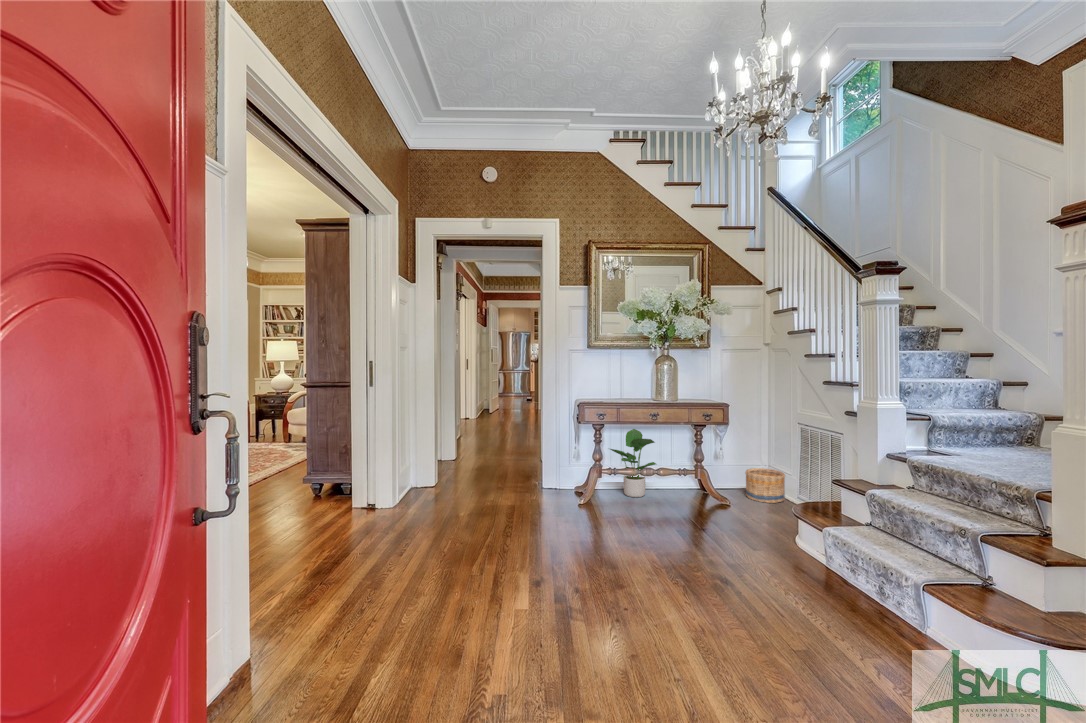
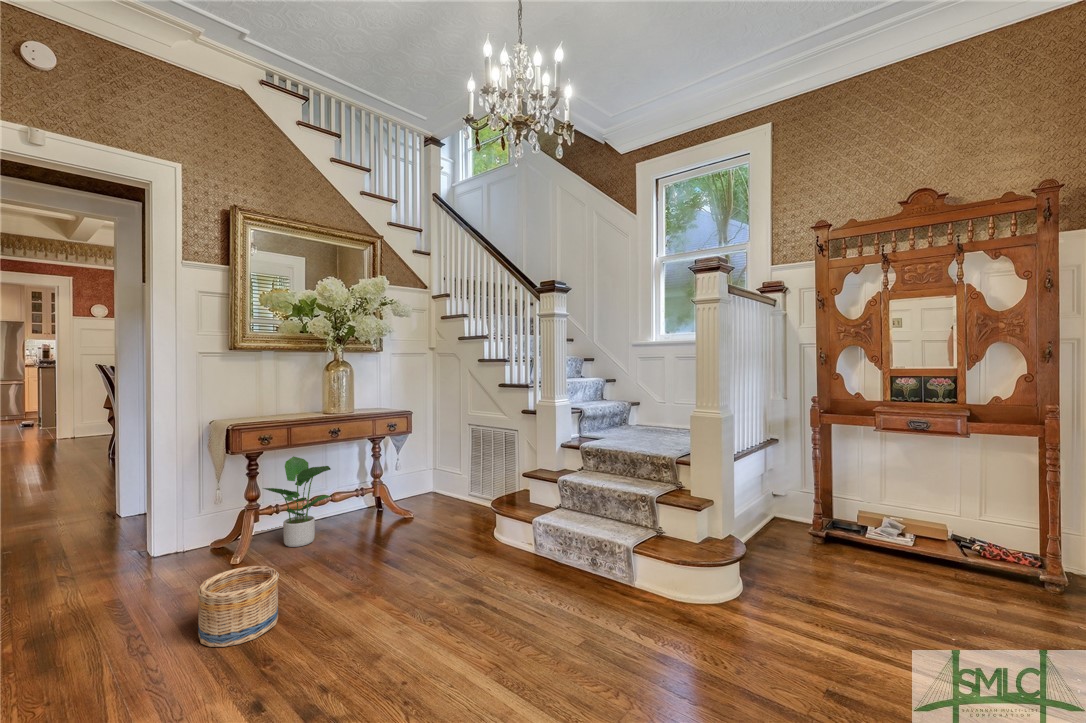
basket: present [745,468,785,503] -> present [197,566,279,647]

